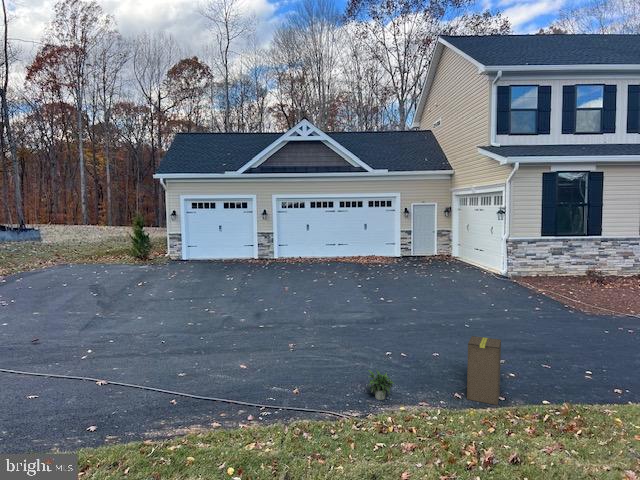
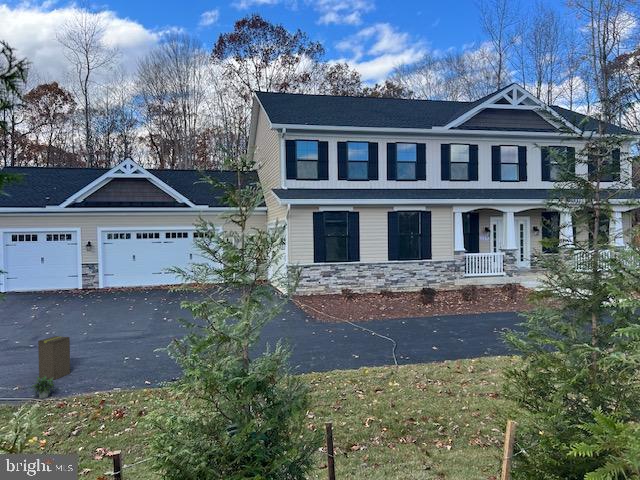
cardboard box: present [467,336,501,405] -> present [38,336,70,380]

